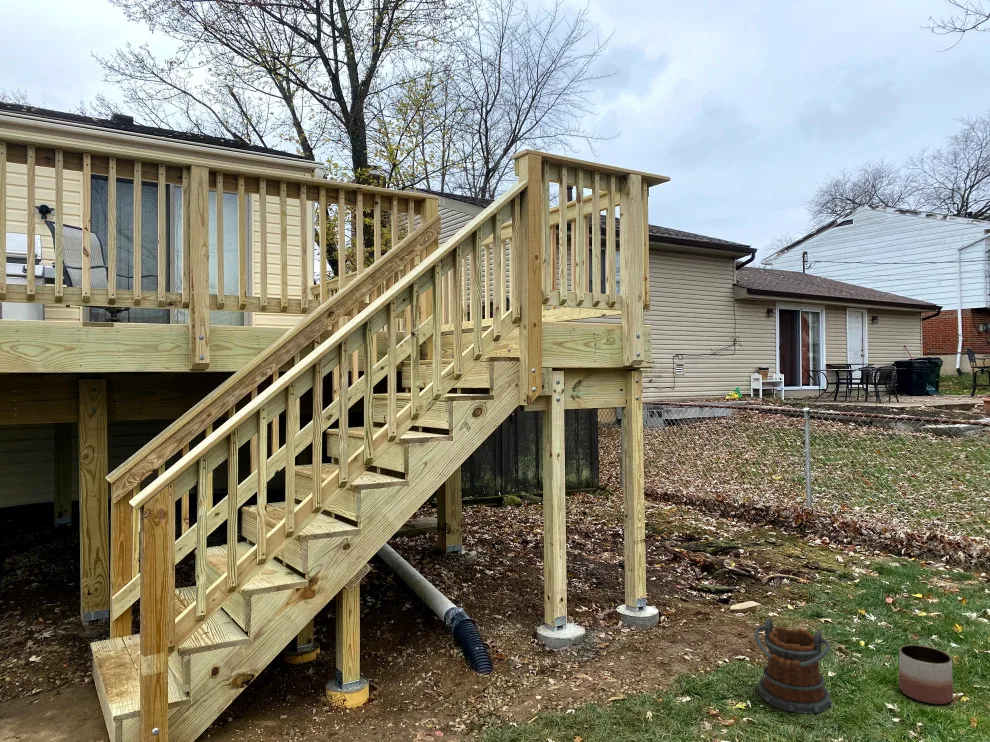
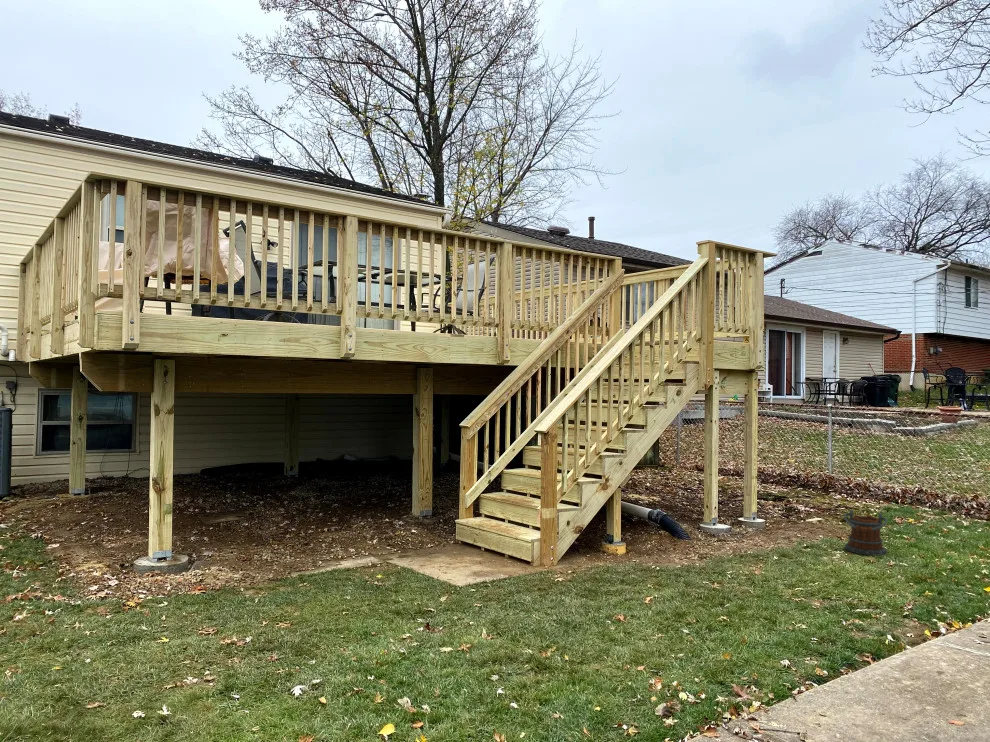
planter: present [899,645,953,704] -> none [919,525,948,553]

